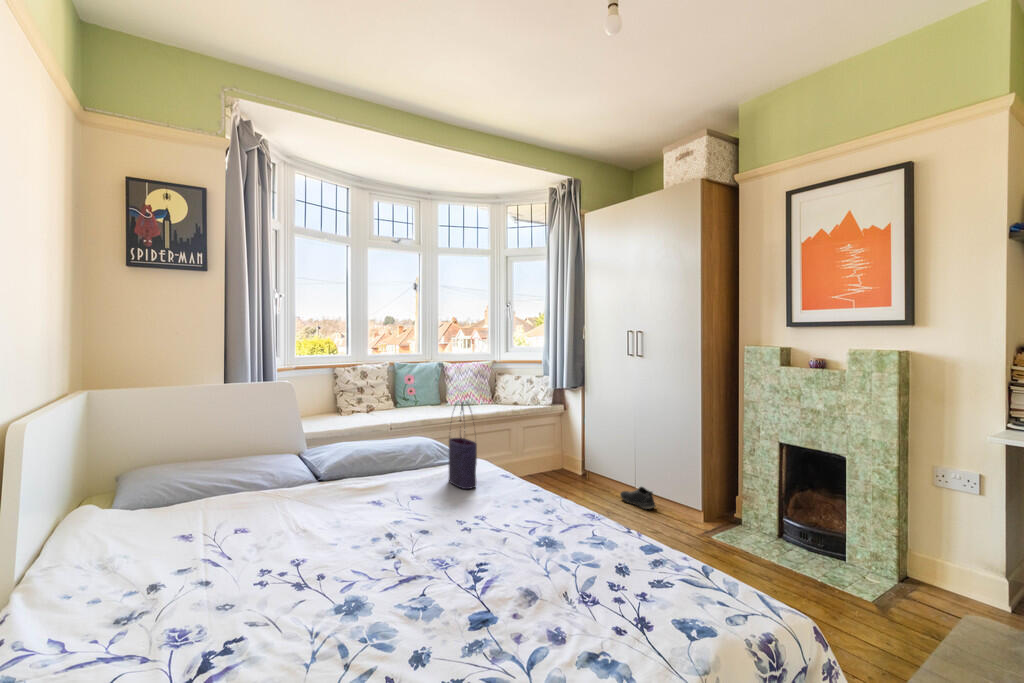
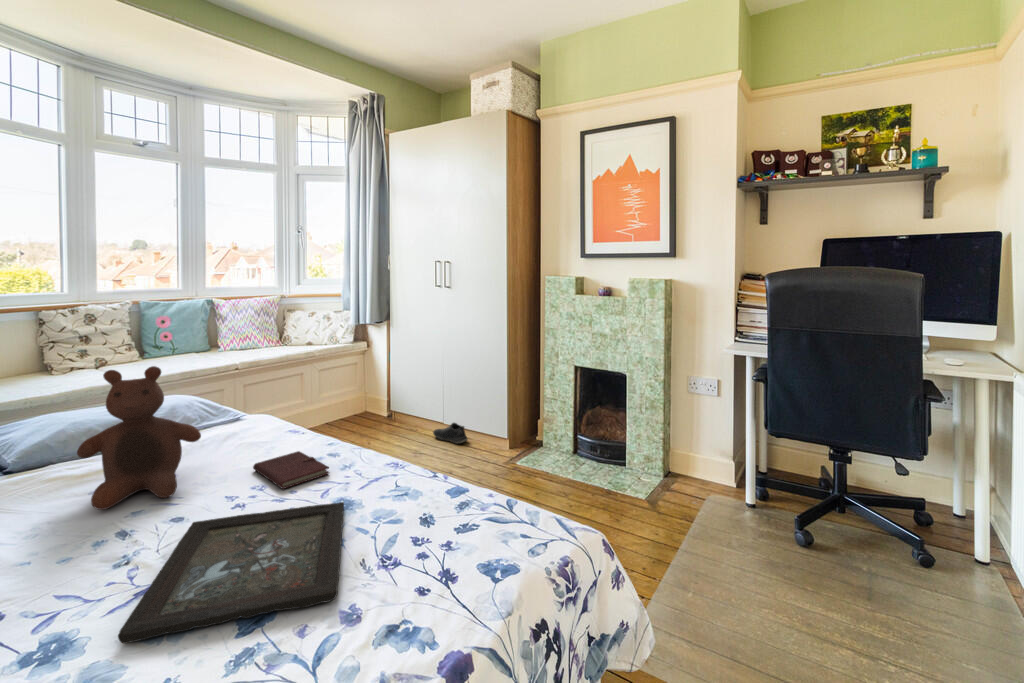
tote bag: present [449,401,477,489] -> none [217,351,259,457]
stuffed bear: none [359,408,438,515] -> present [77,366,201,510]
notebook: none [473,491,534,521] -> present [253,451,329,489]
tray: none [393,535,548,620] -> present [118,502,344,643]

